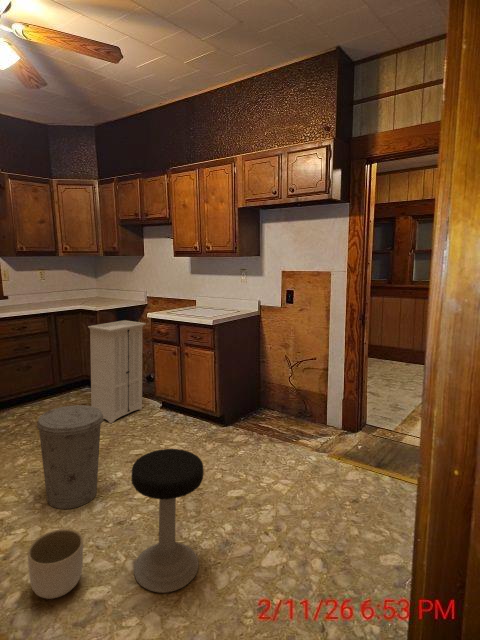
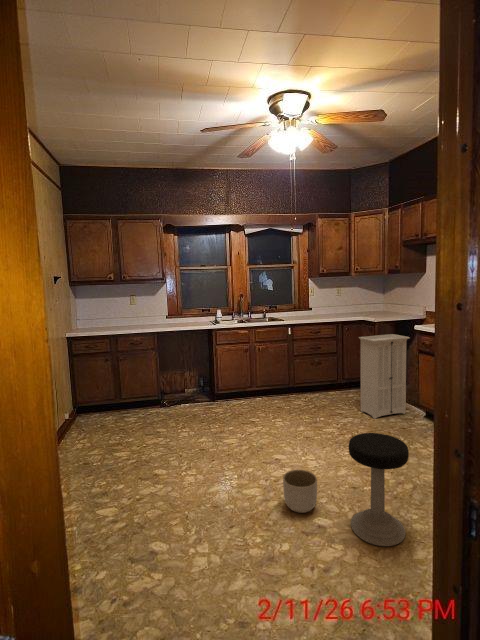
trash can: present [37,405,103,509] -> none [305,393,351,467]

